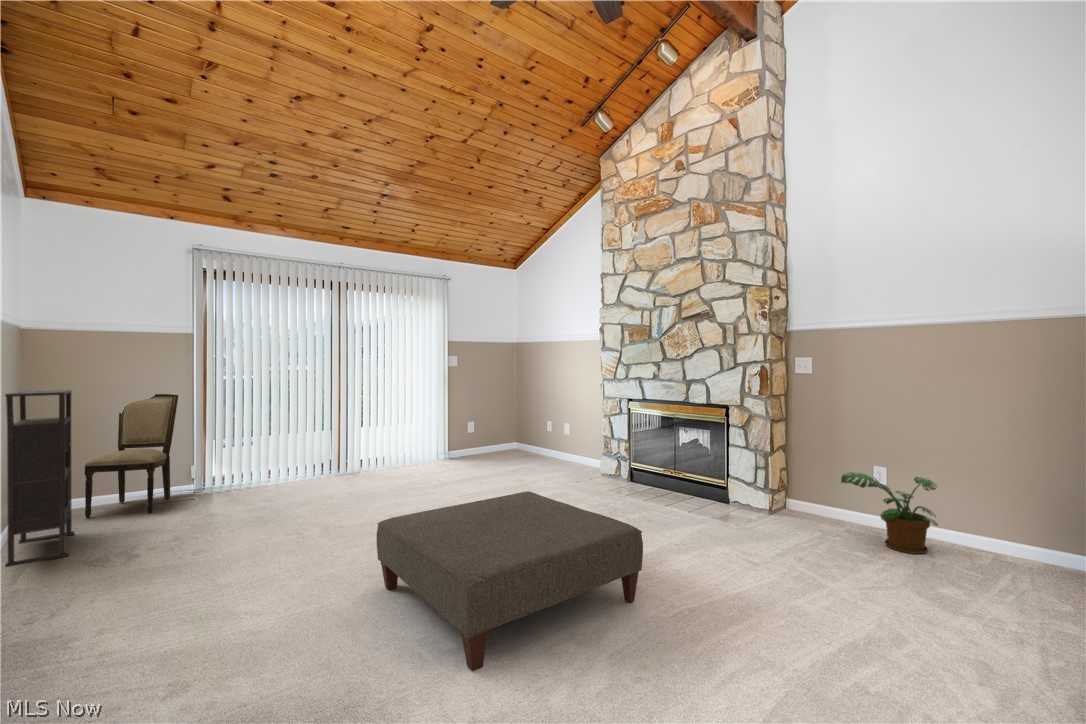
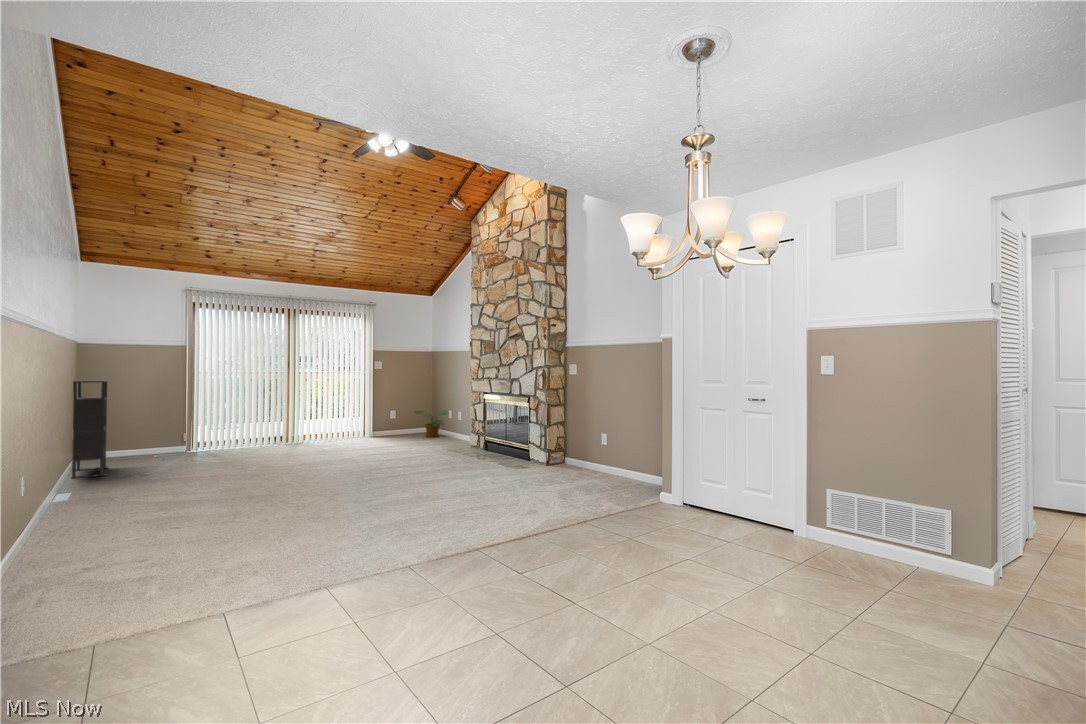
dining chair: present [85,394,178,518] -> none [113,386,174,462]
potted plant: present [841,472,938,554] -> present [414,409,448,437]
ottoman: present [377,491,643,671] -> none [272,443,409,509]

